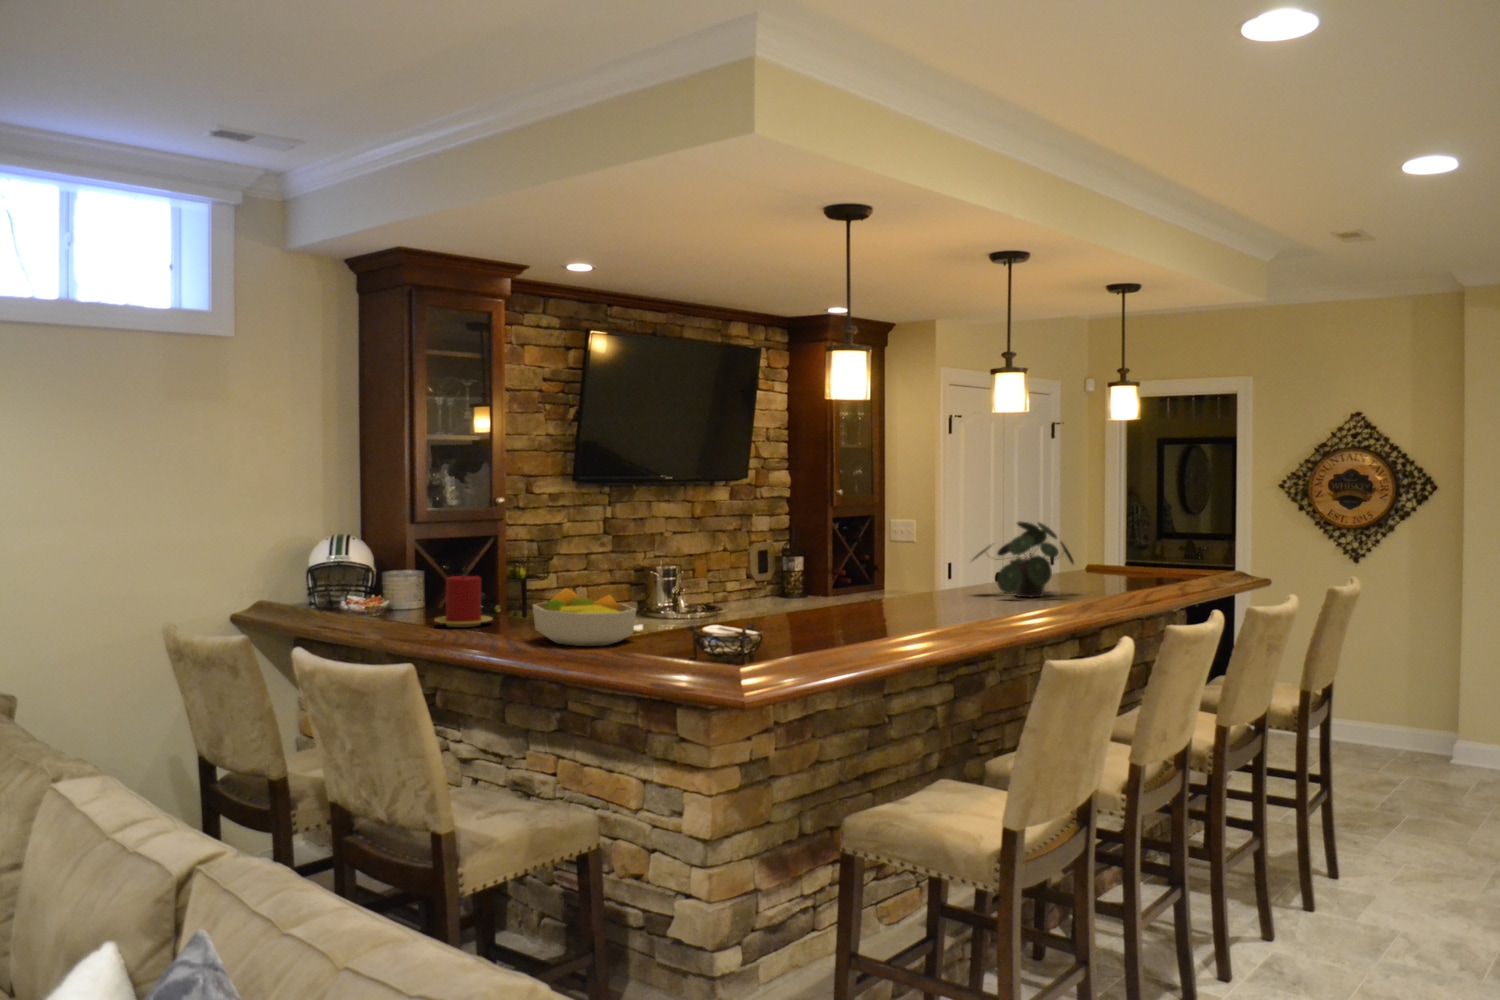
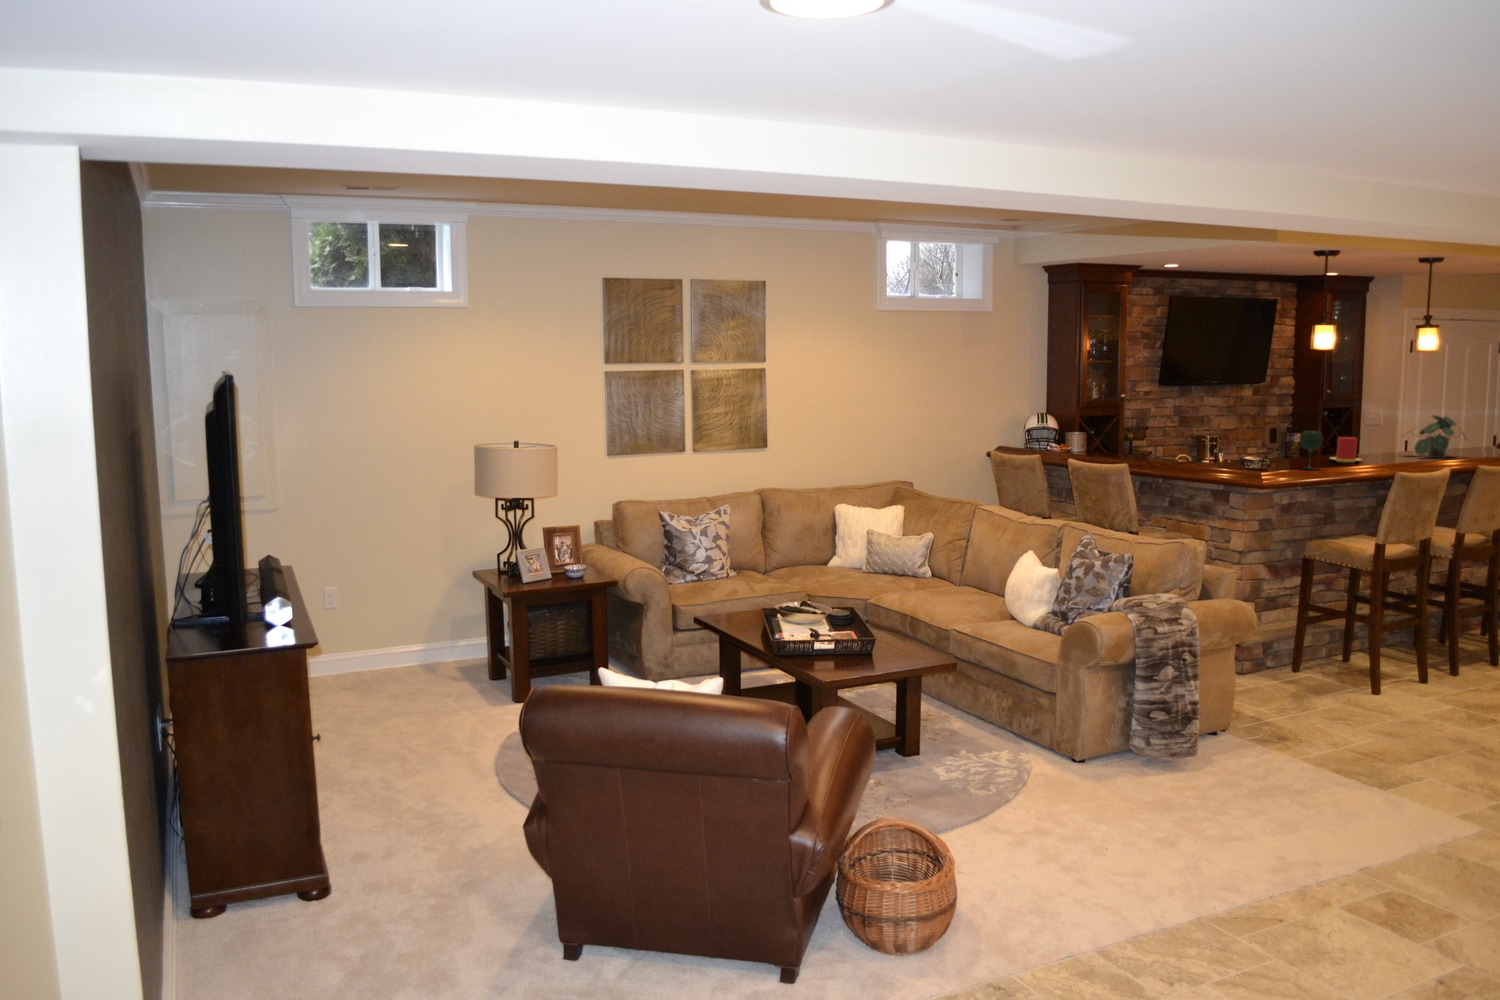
wine glass: none [813,557,857,642] -> present [1300,431,1323,470]
candle: present [435,576,492,627] -> present [1331,437,1361,463]
fruit bowl: present [532,588,636,646] -> none [1160,441,1211,467]

